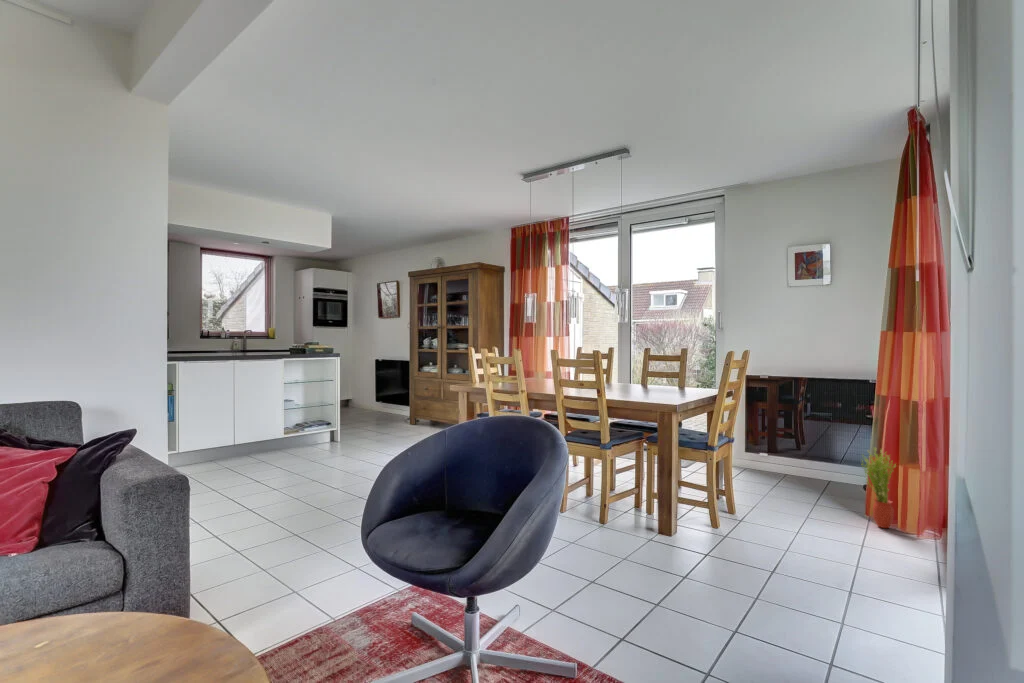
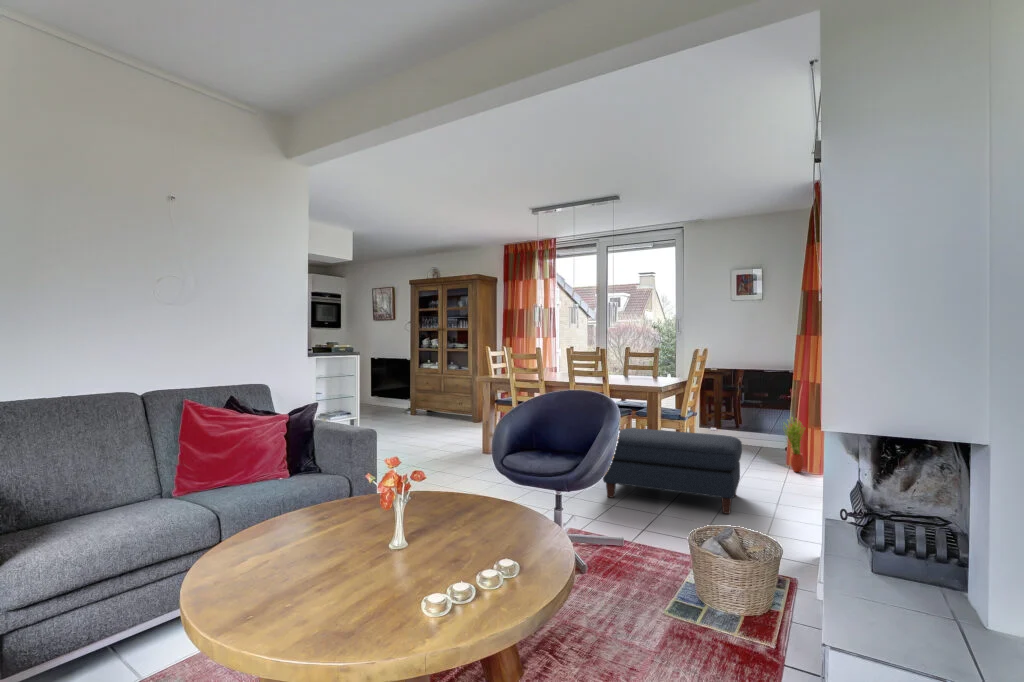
ottoman: none [582,461,796,613] -> present [603,428,742,514]

